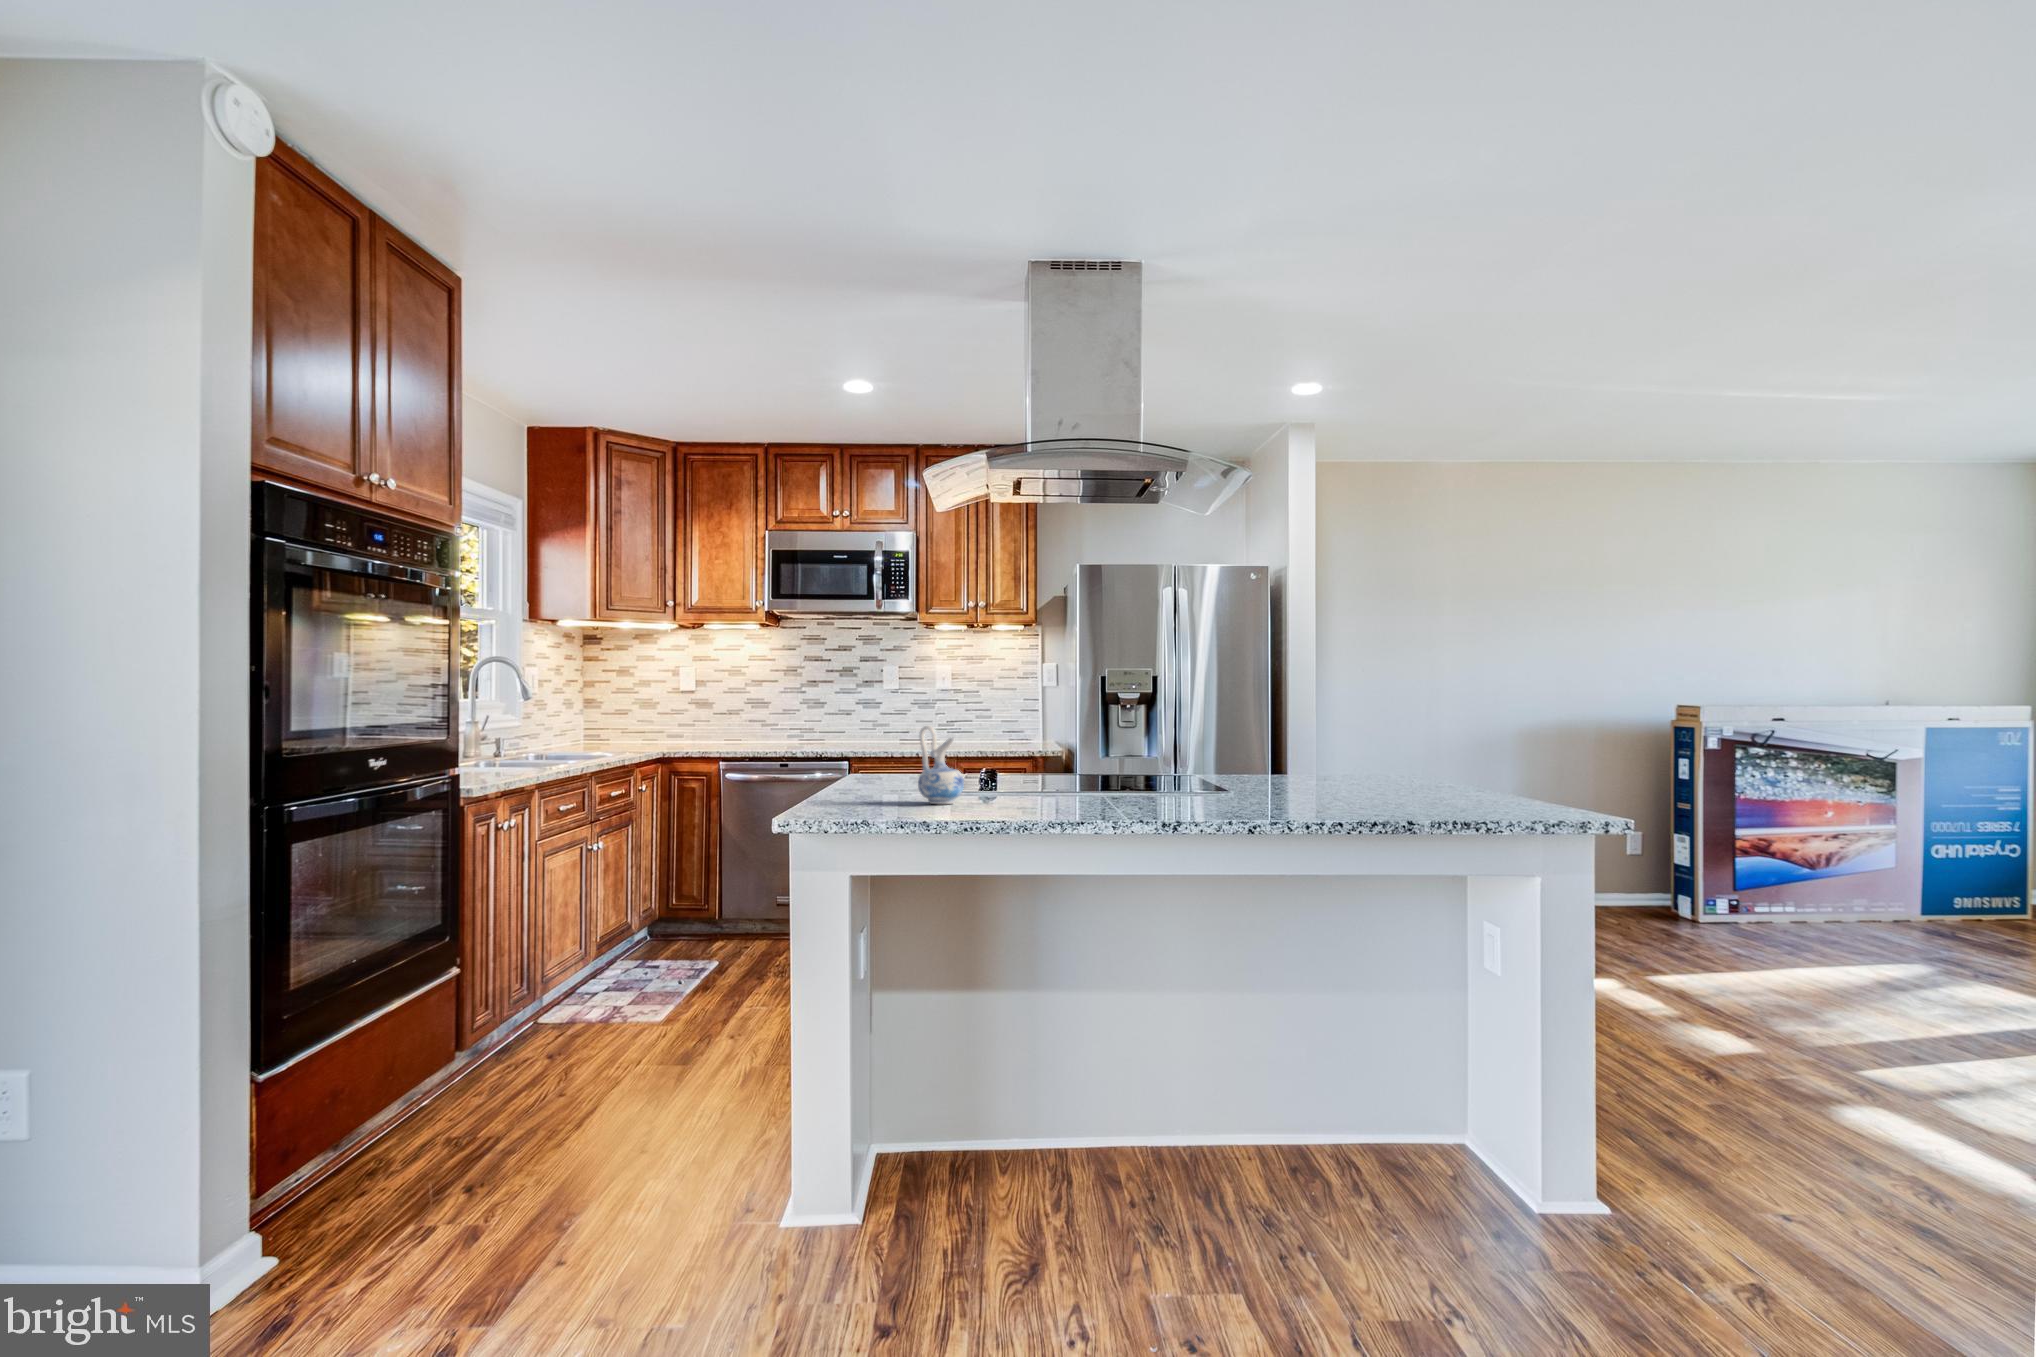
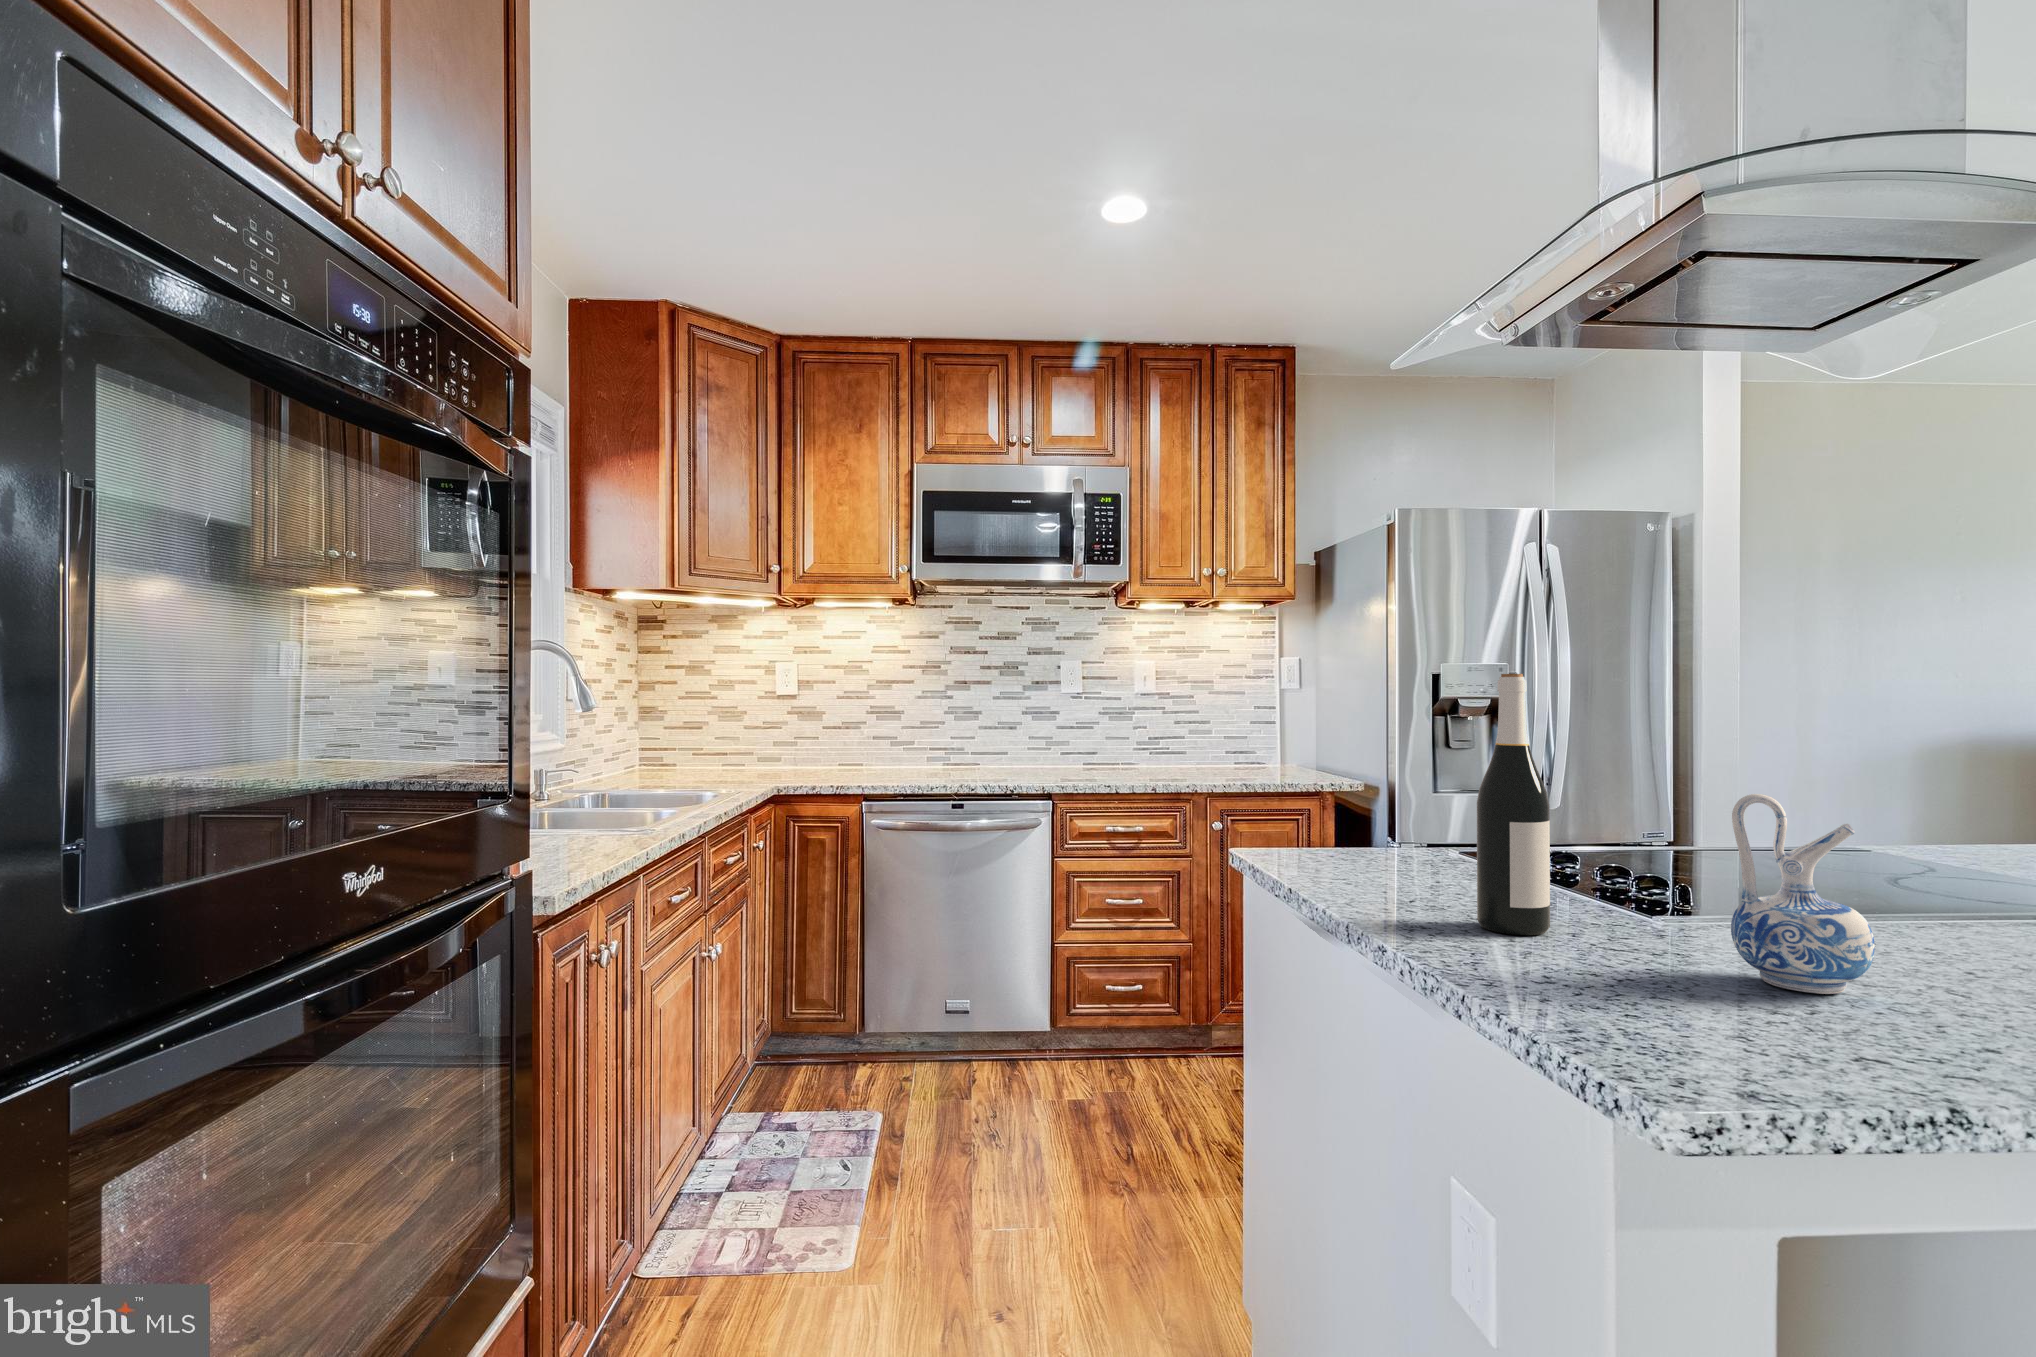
wine bottle: none [874,676,904,794] -> present [1477,674,1550,935]

